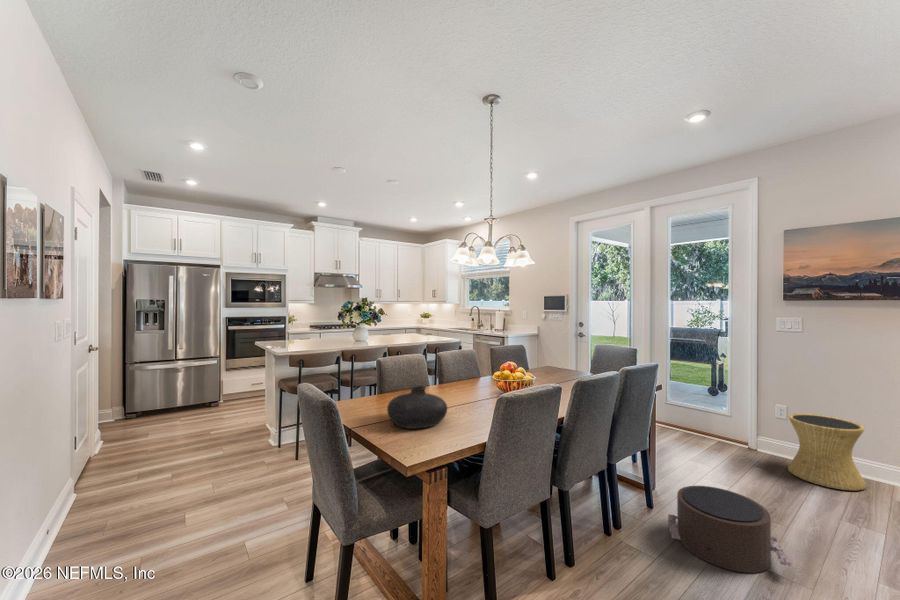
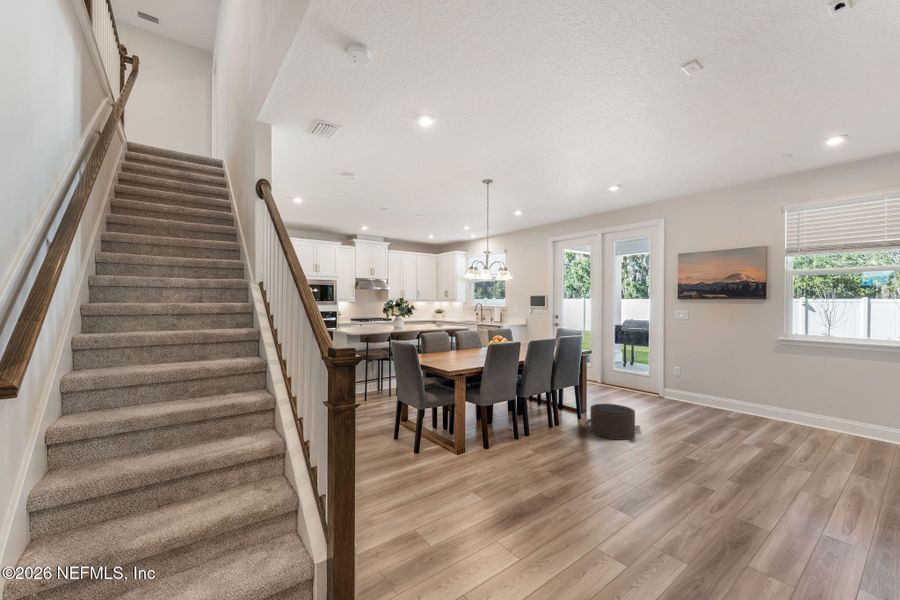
vase: present [387,386,447,429] -> none [433,343,464,364]
side table: present [788,414,866,490] -> none [676,371,717,414]

